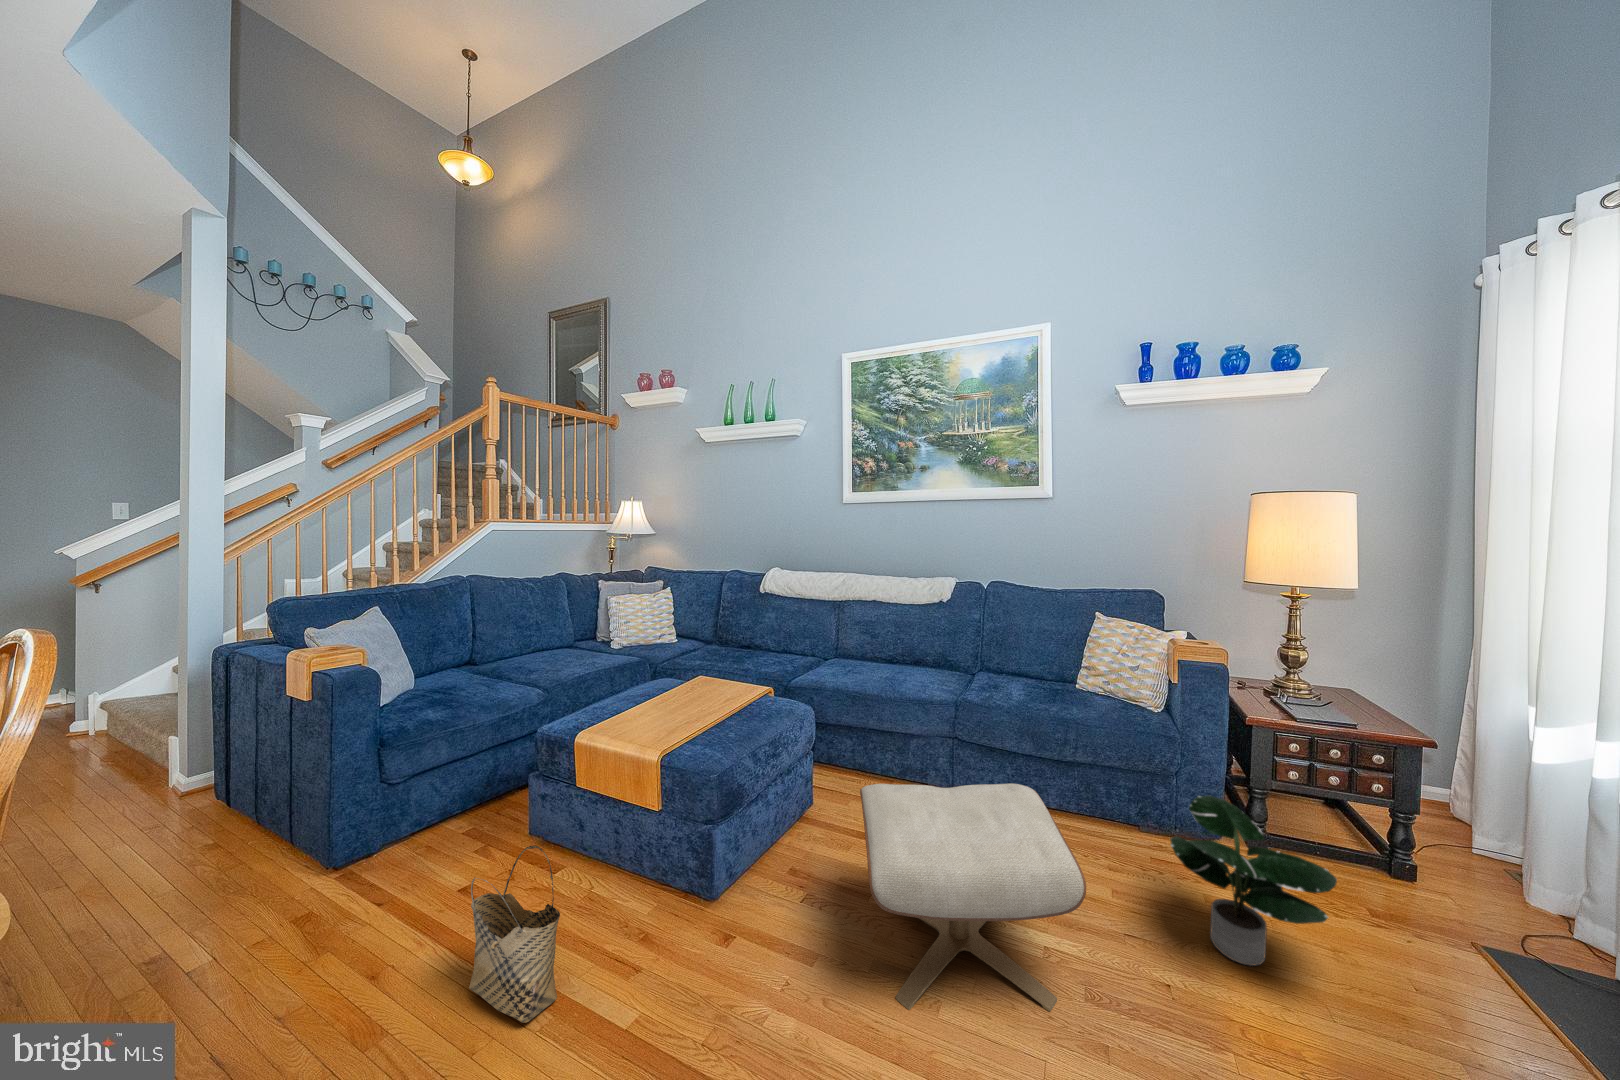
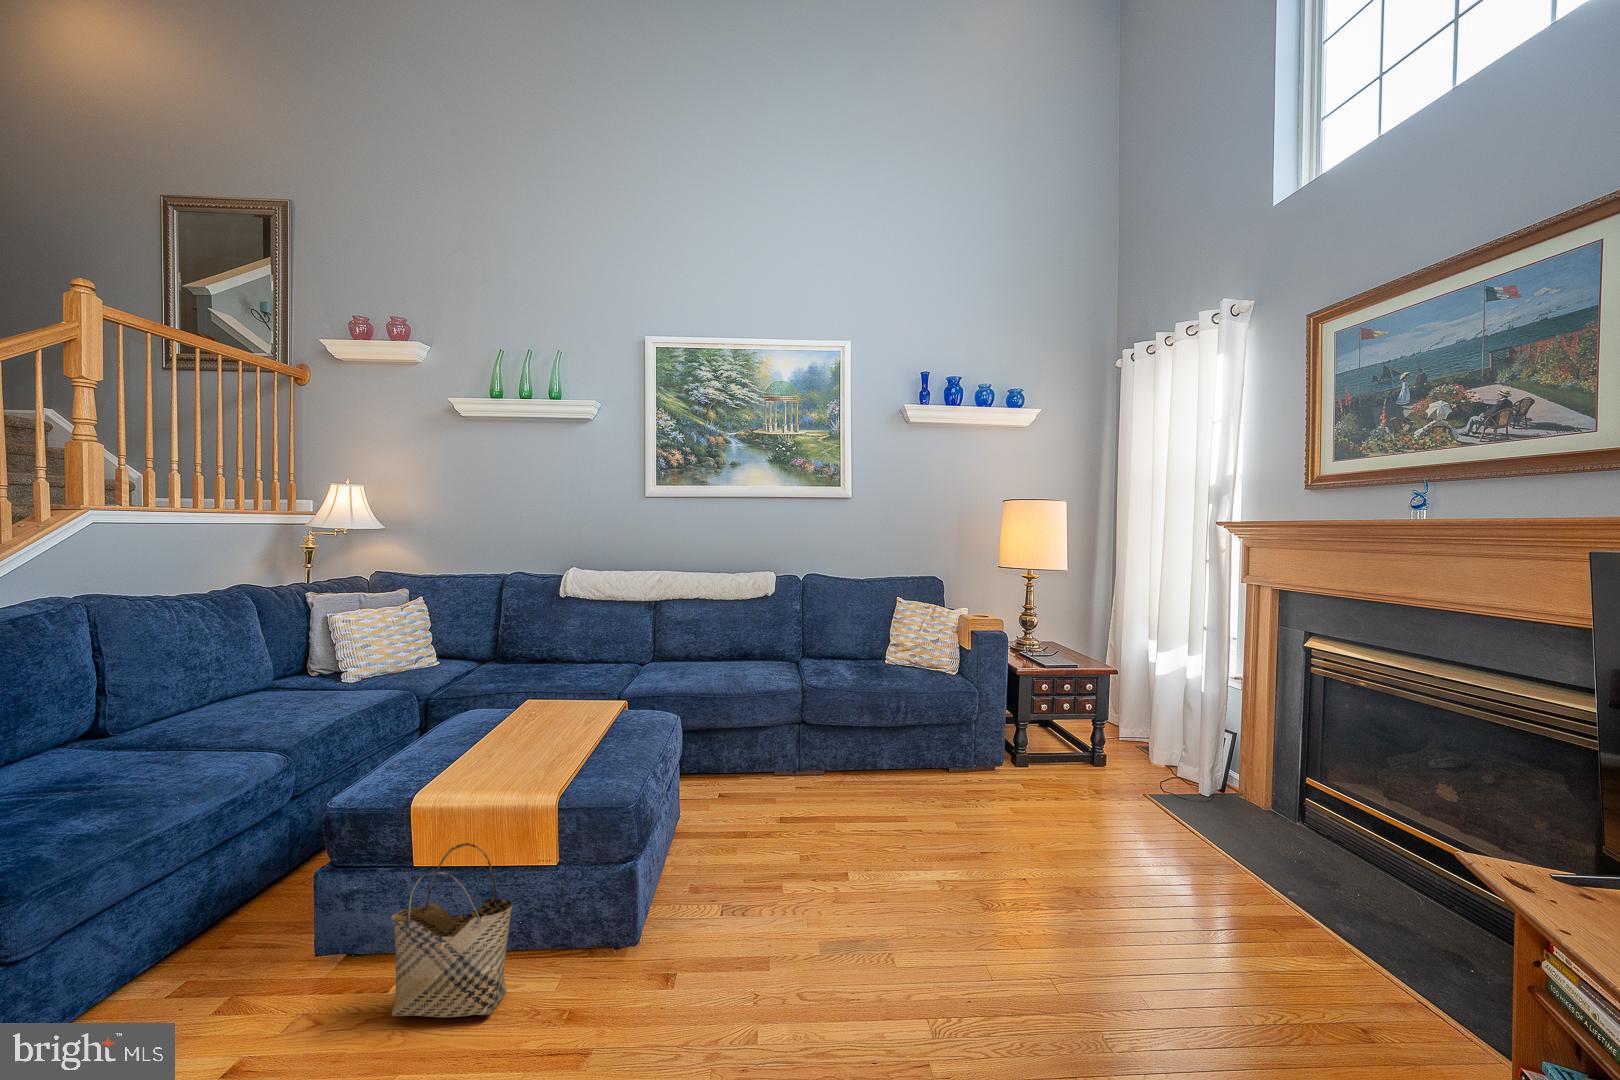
ottoman: present [860,784,1086,1011] -> none [757,727,947,906]
potted plant: present [1170,795,1337,966] -> none [979,717,1073,825]

